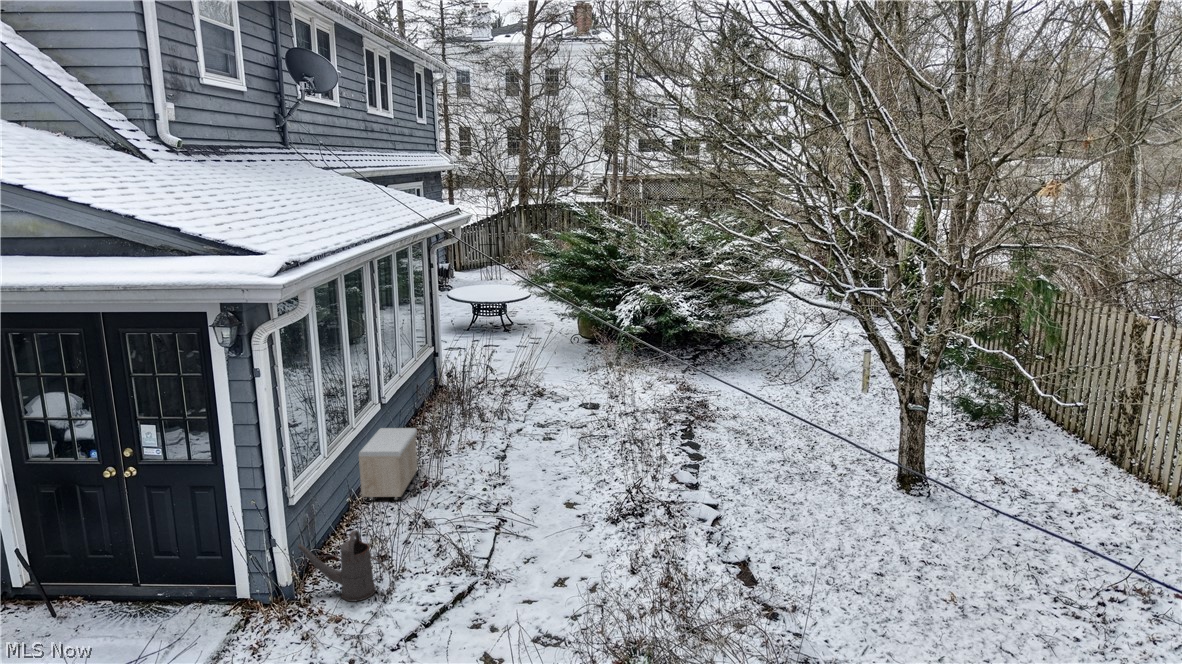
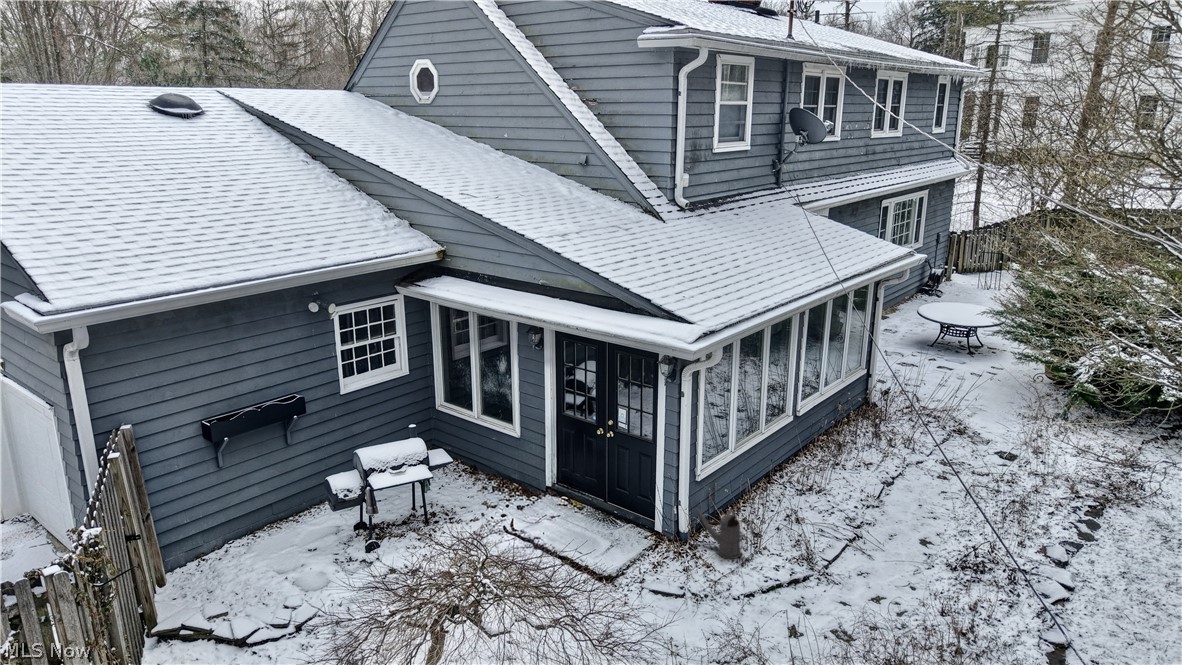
storage bench: present [359,428,418,500] -> none [760,436,813,495]

